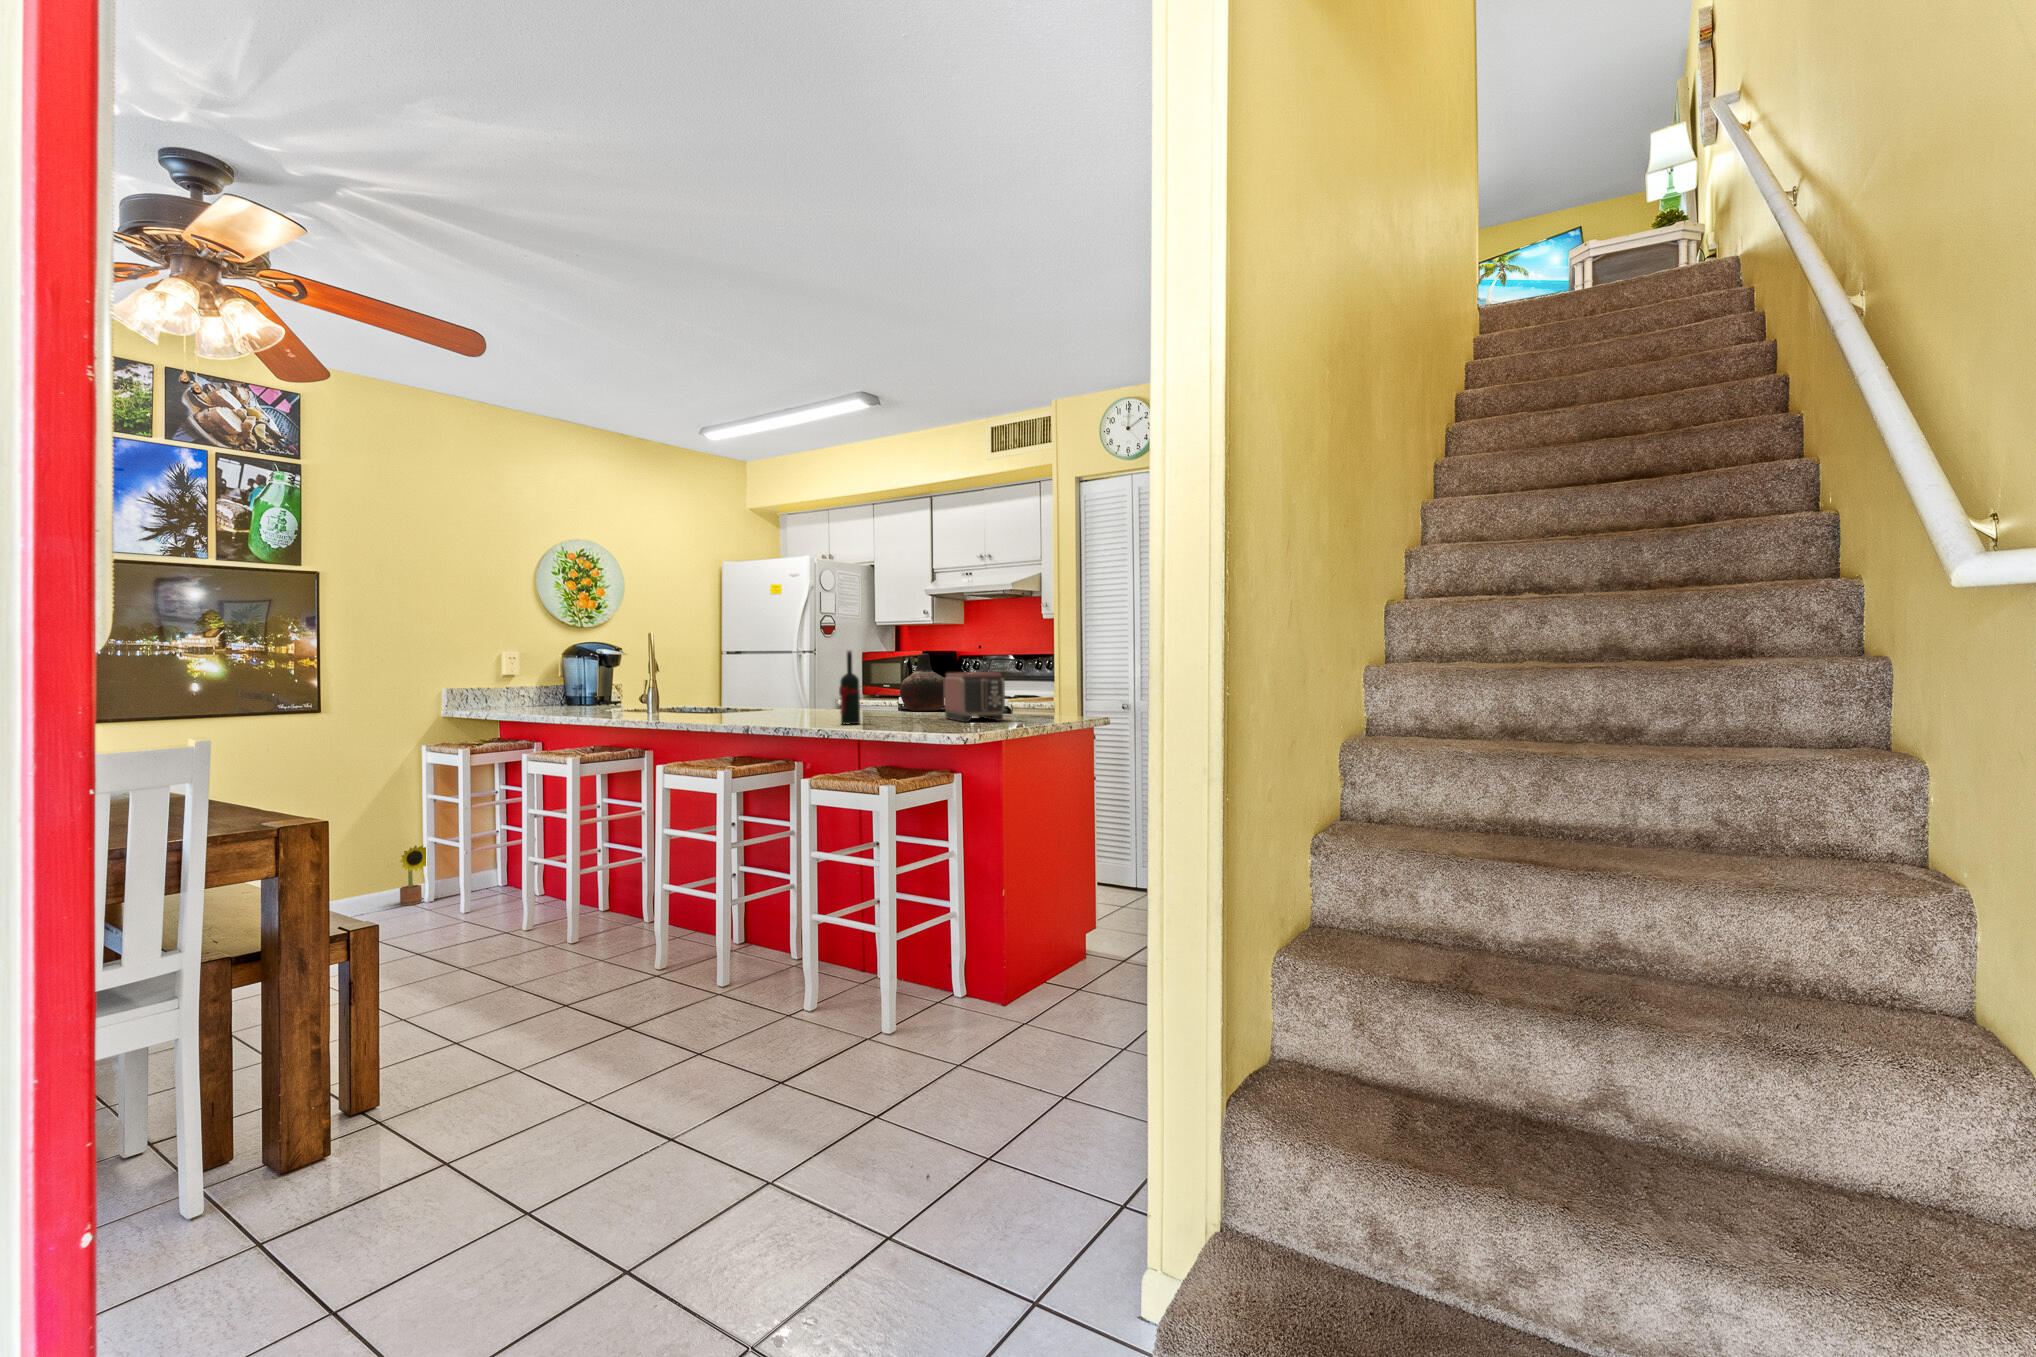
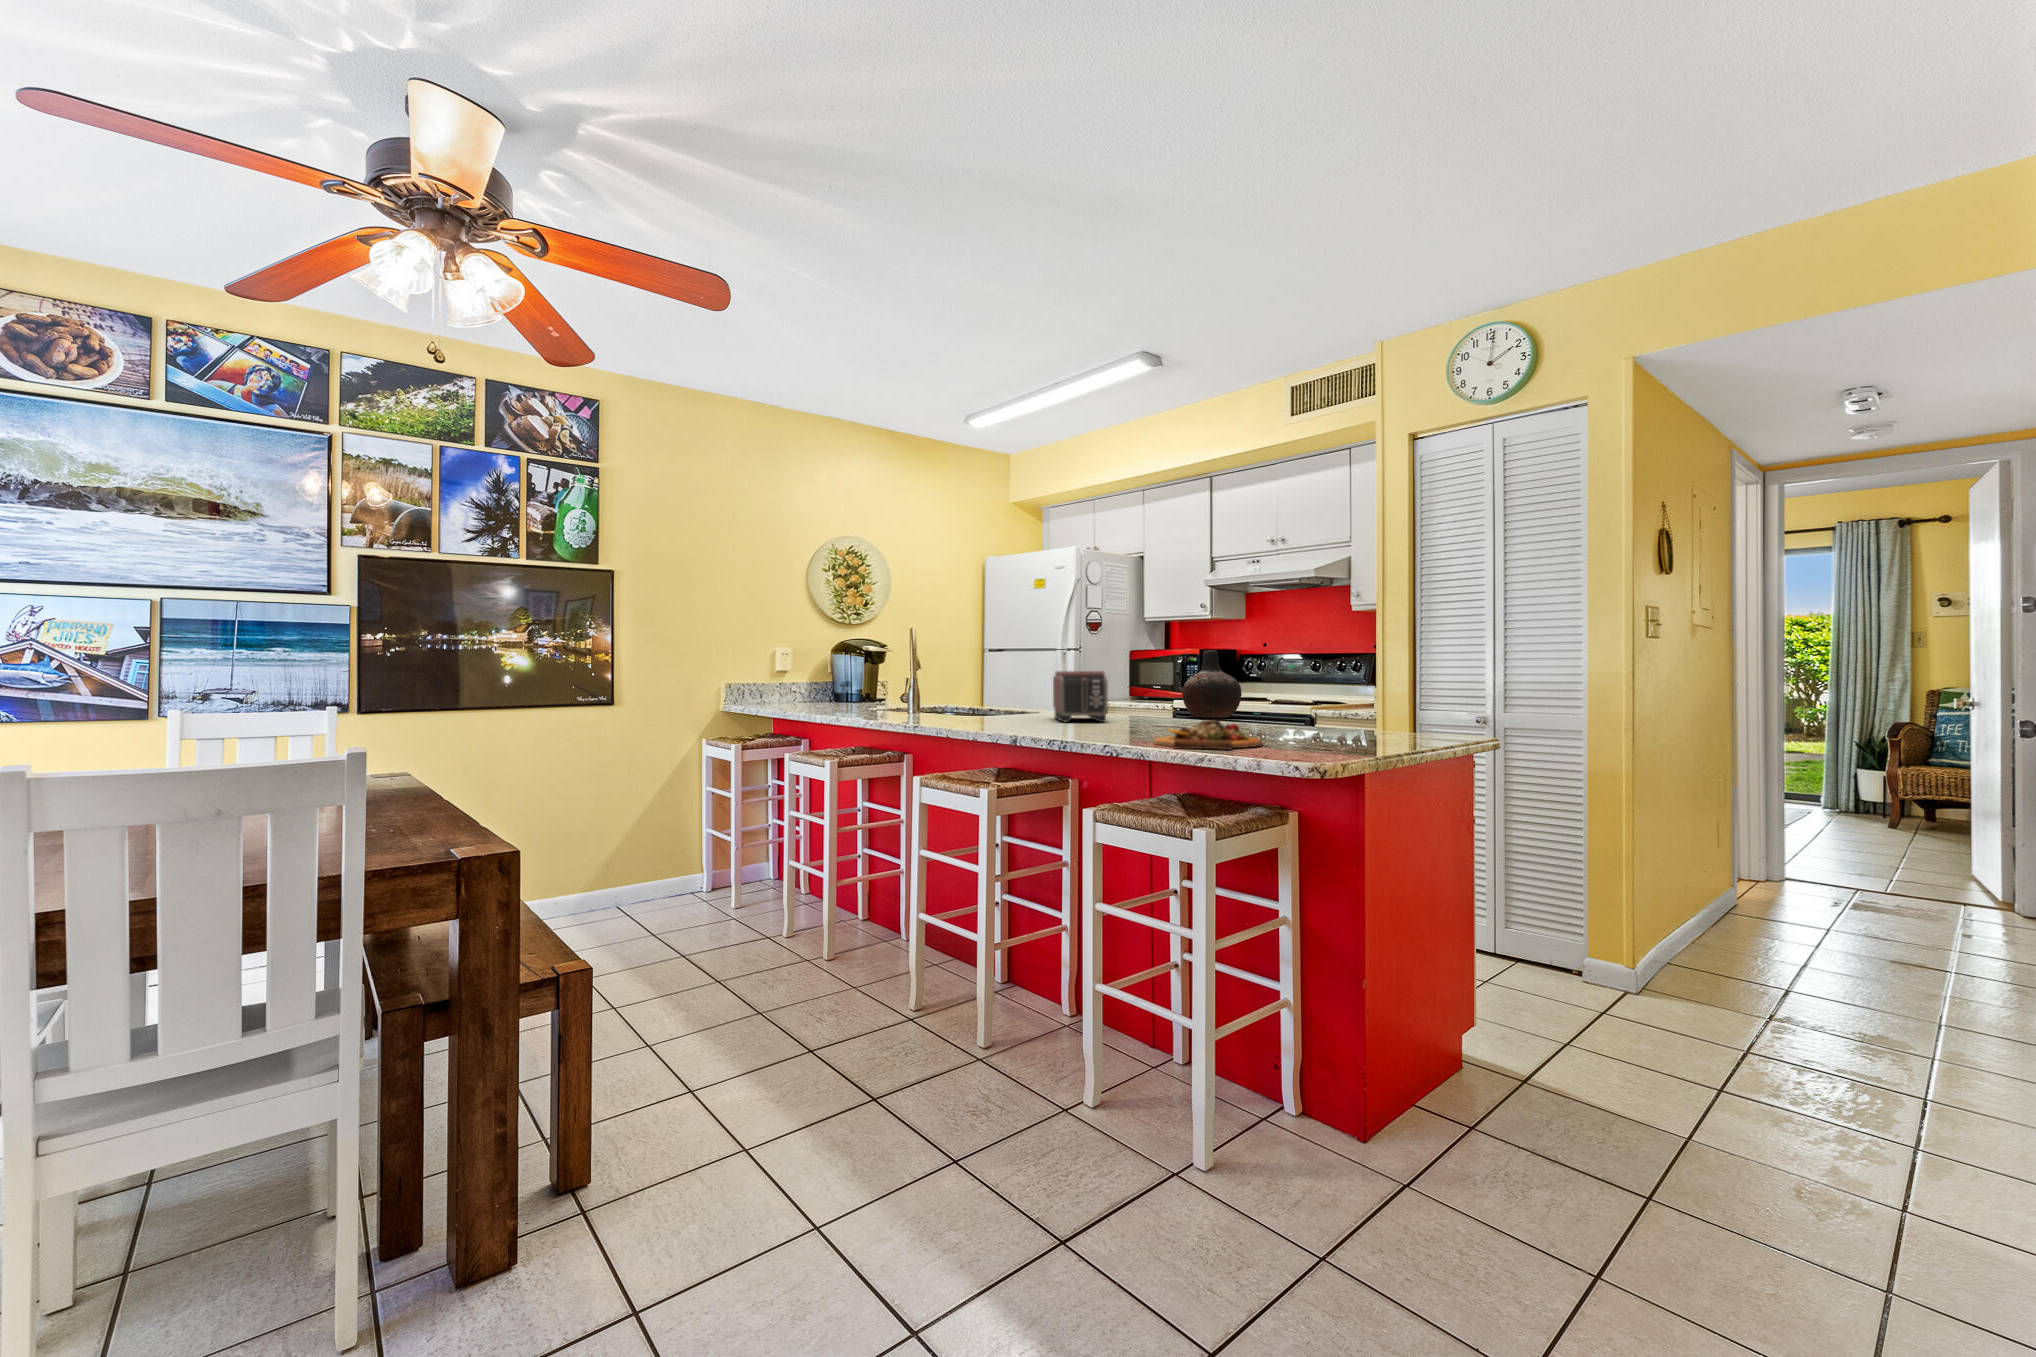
wine bottle: present [839,651,860,724] -> none [1123,644,1148,736]
toaster: present [944,672,1005,722] -> present [1053,671,1108,723]
cutting board: none [860,709,944,731] -> present [1153,720,1263,750]
decorative plant: present [400,845,428,905] -> none [681,840,712,899]

